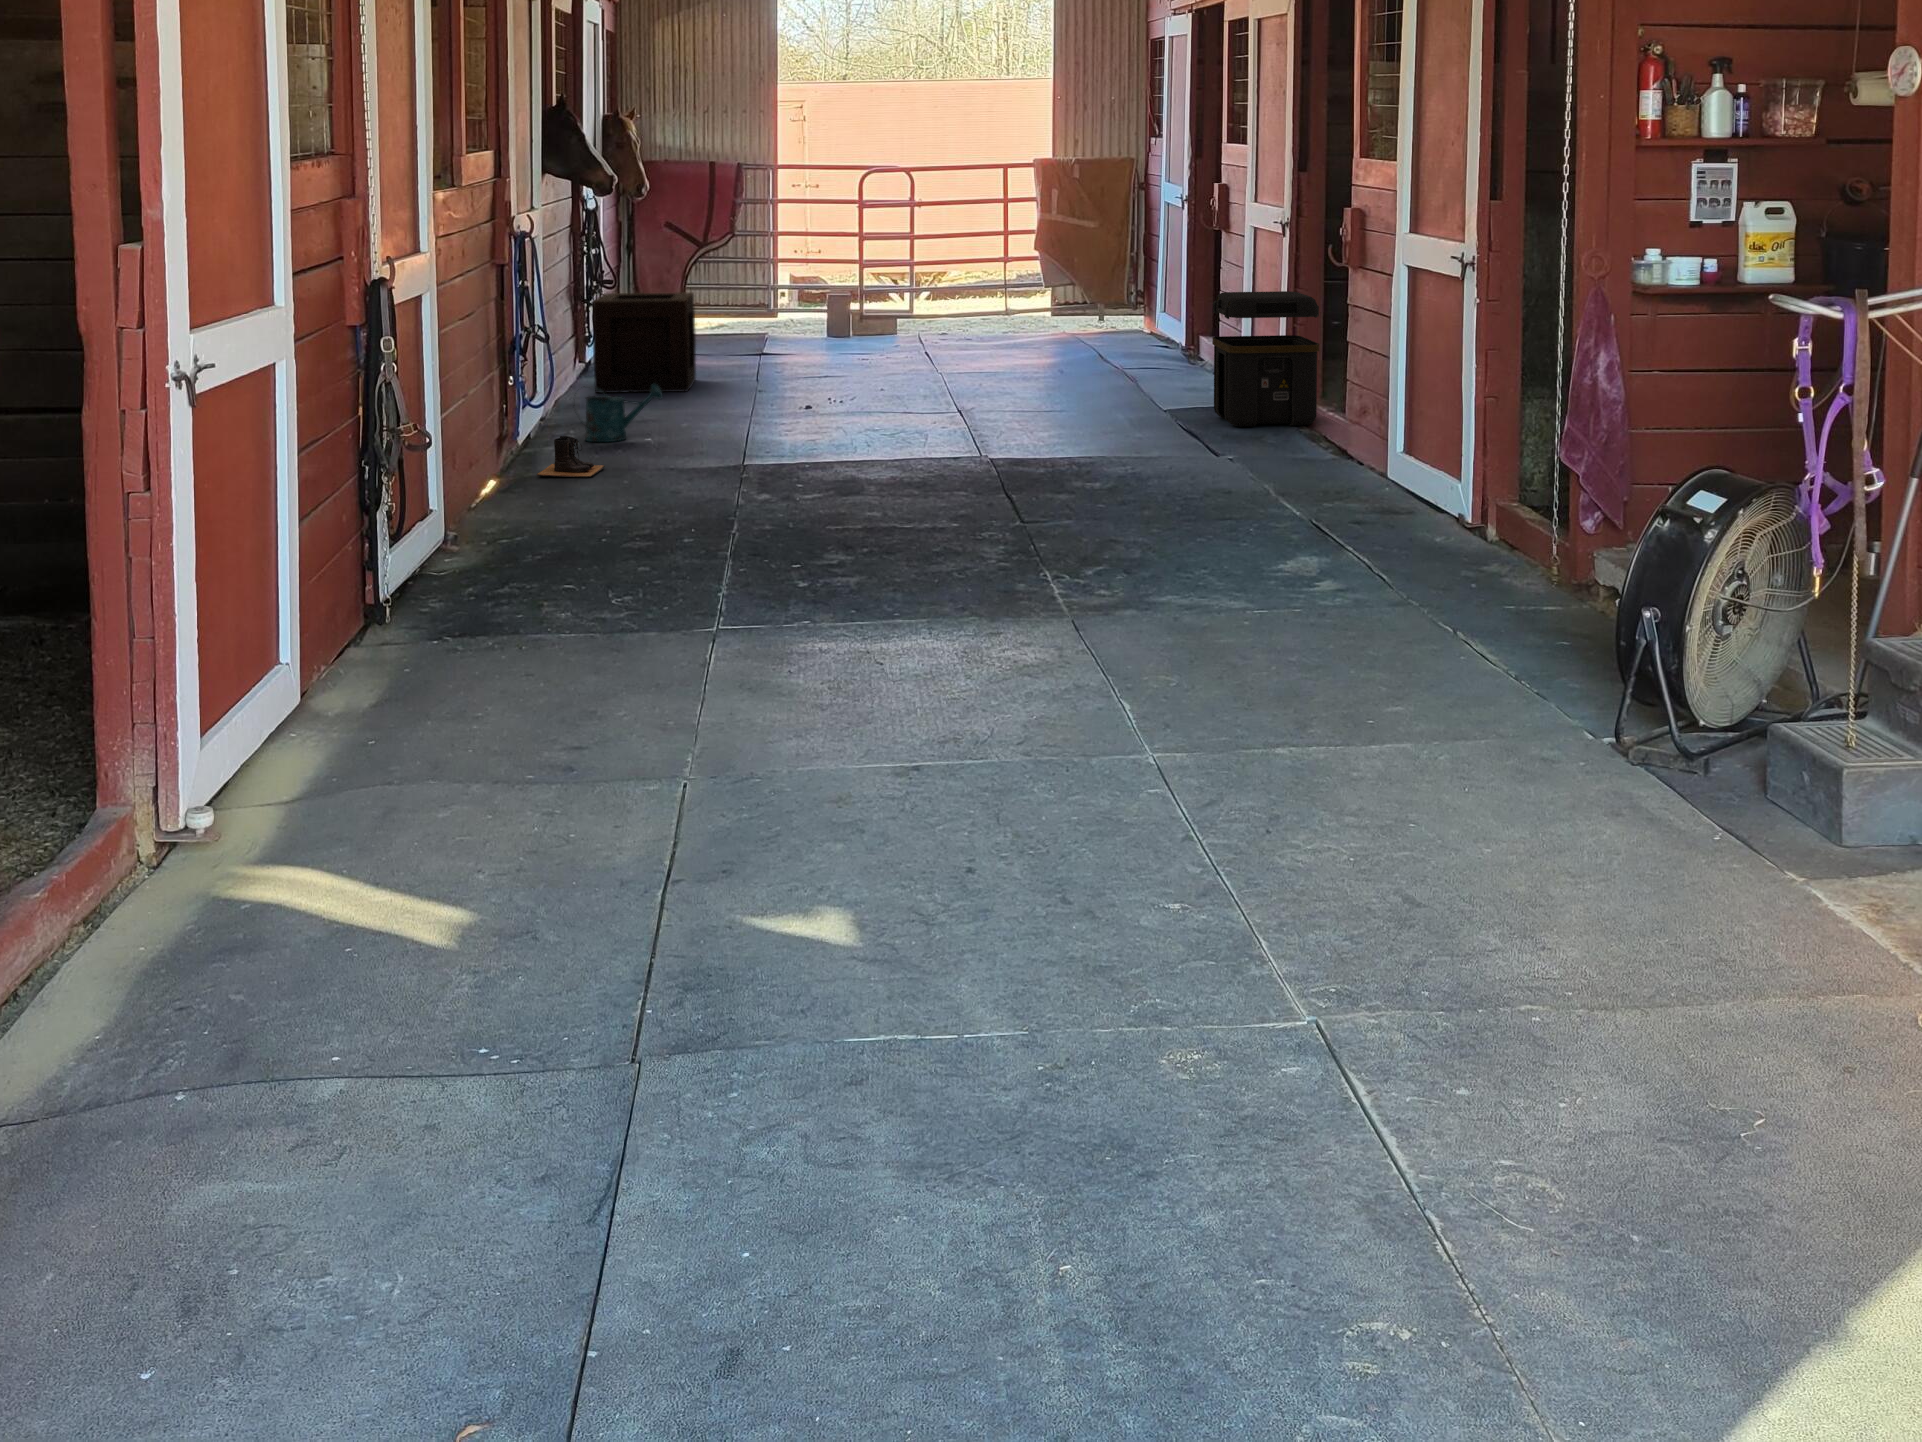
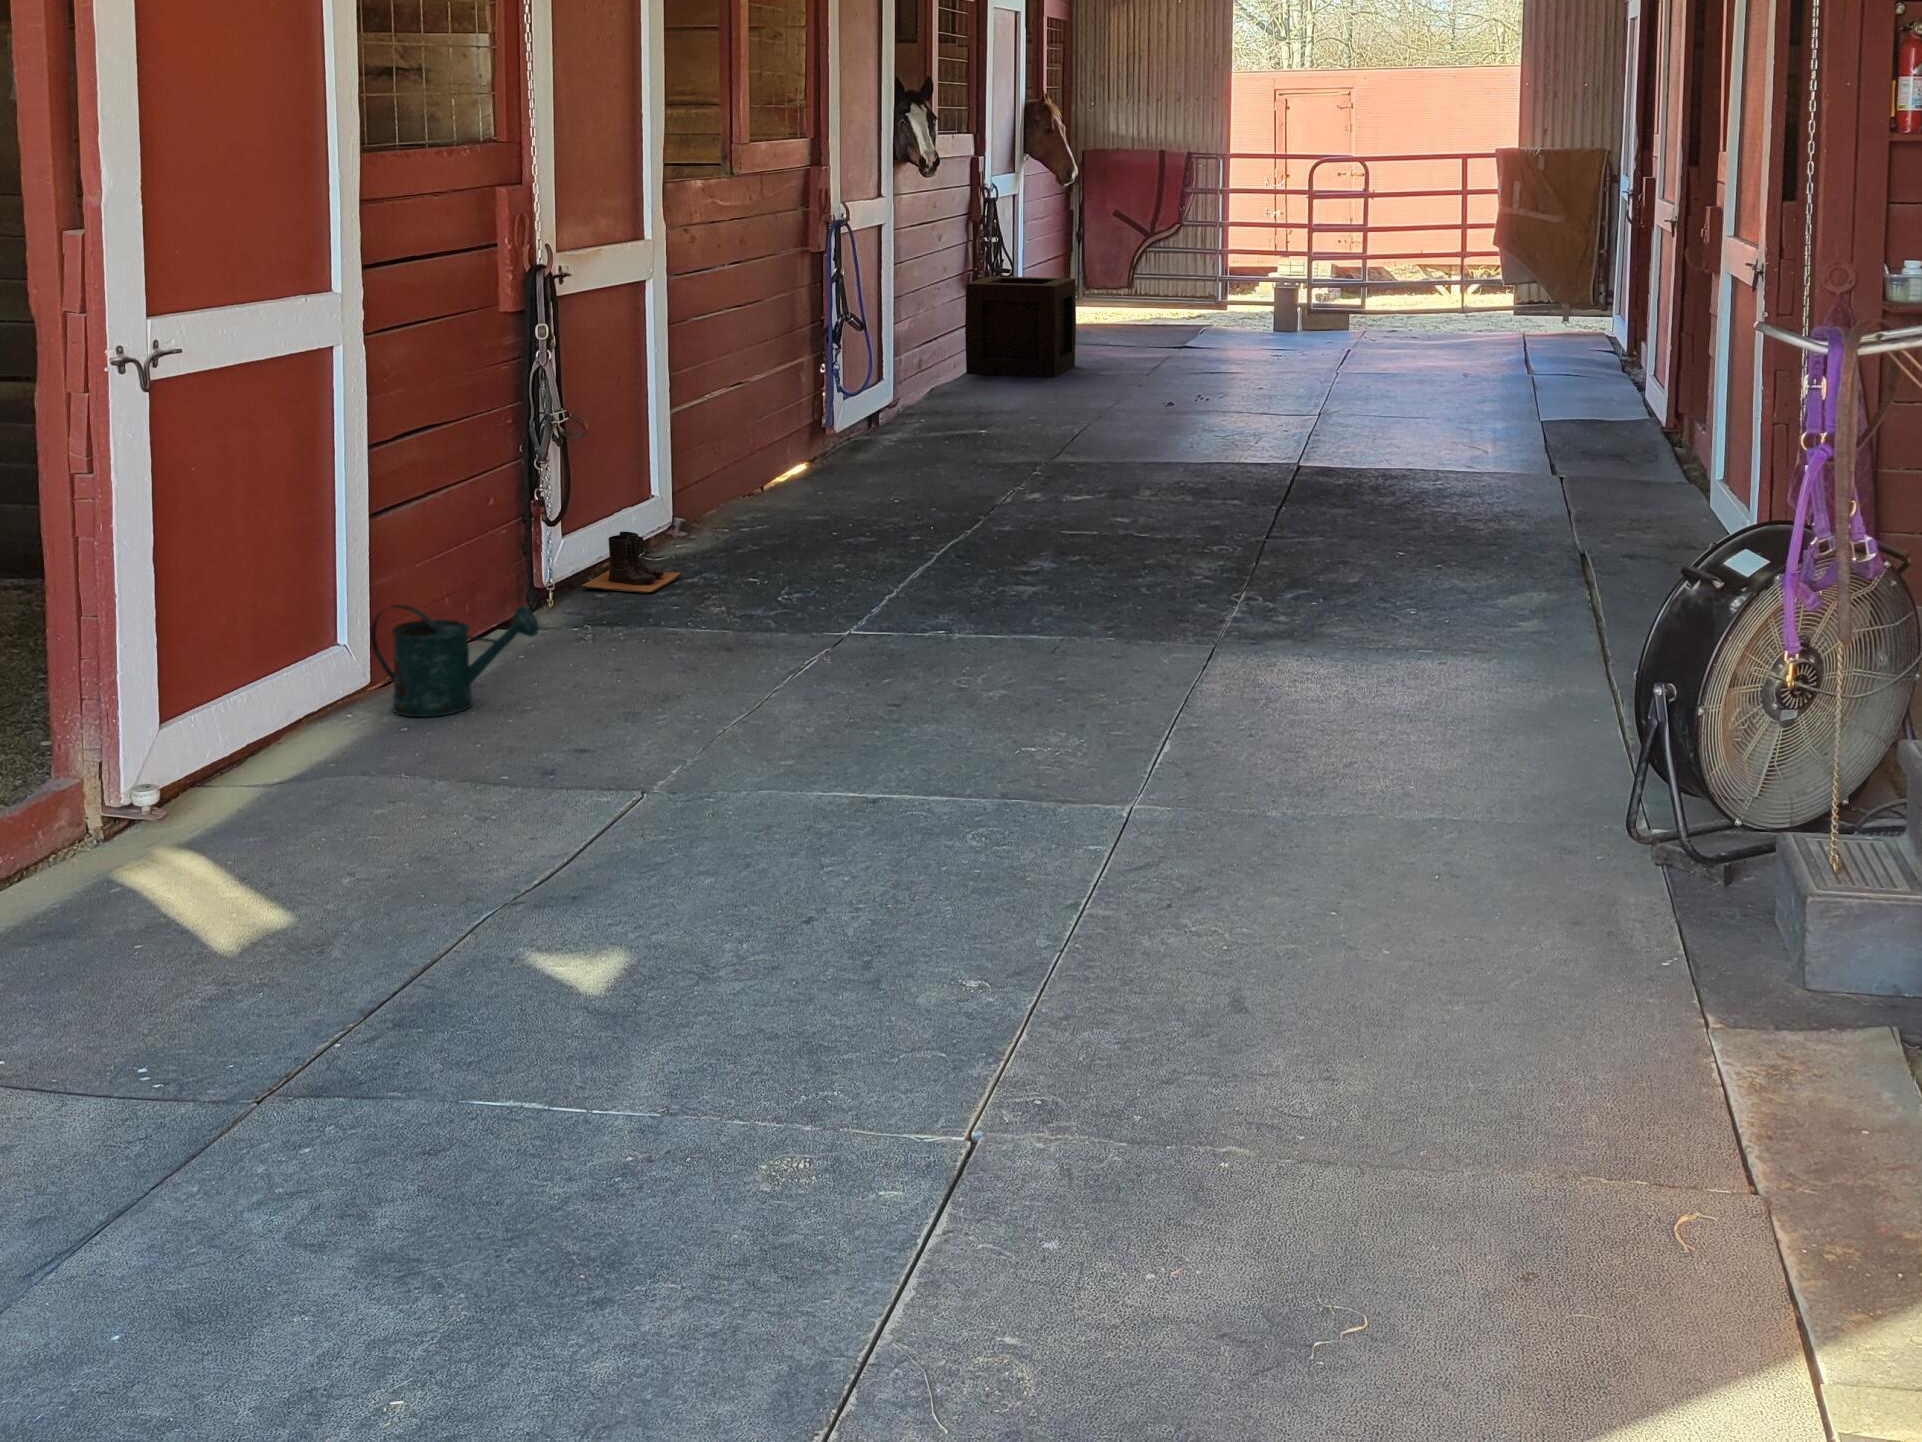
toolbox: present [1212,291,1319,427] -> none [1560,297,1672,445]
watering can: present [578,384,663,442] -> present [371,605,539,717]
boots: present [537,436,605,477] -> present [581,532,682,593]

